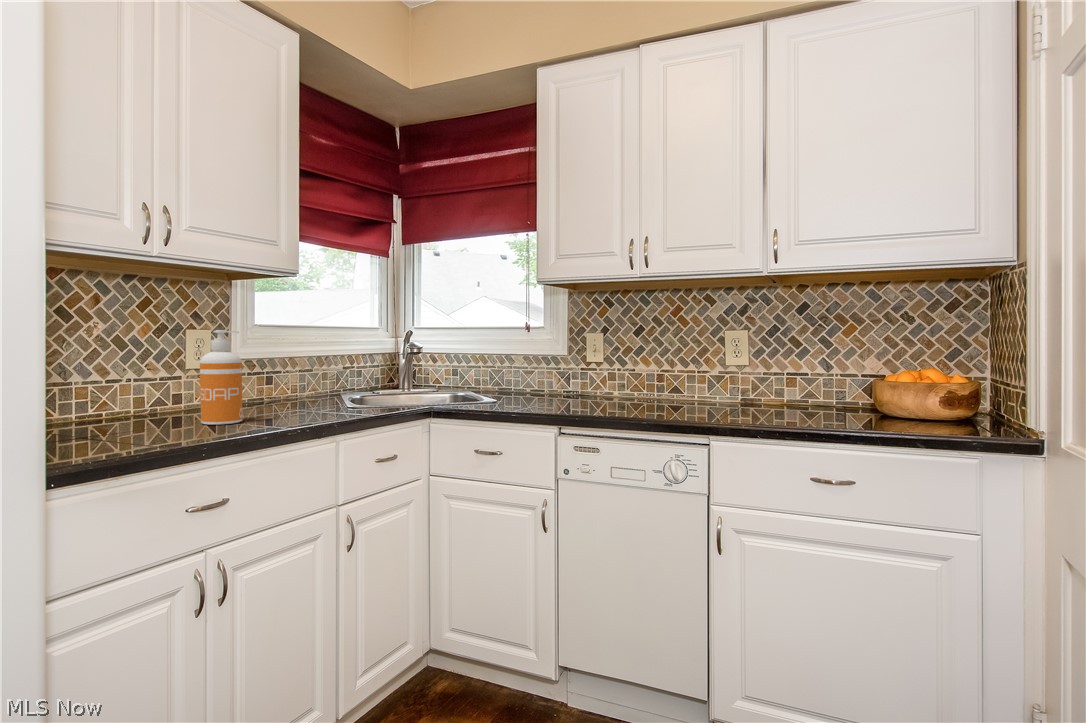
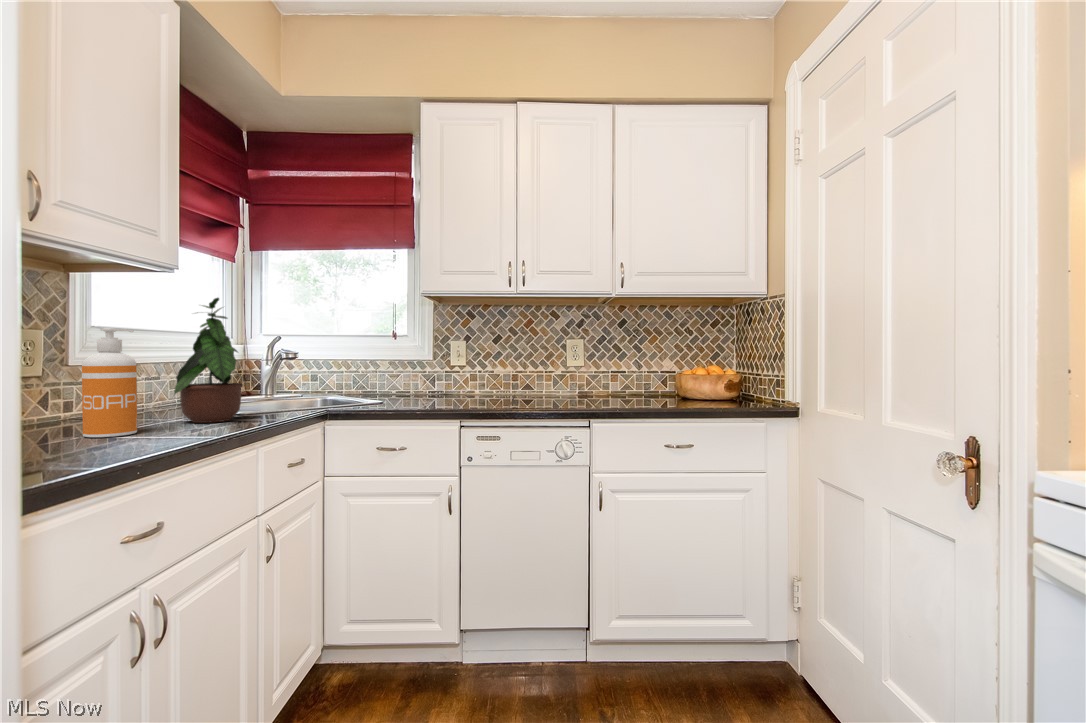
potted plant: none [278,298,351,415] -> present [174,298,243,423]

